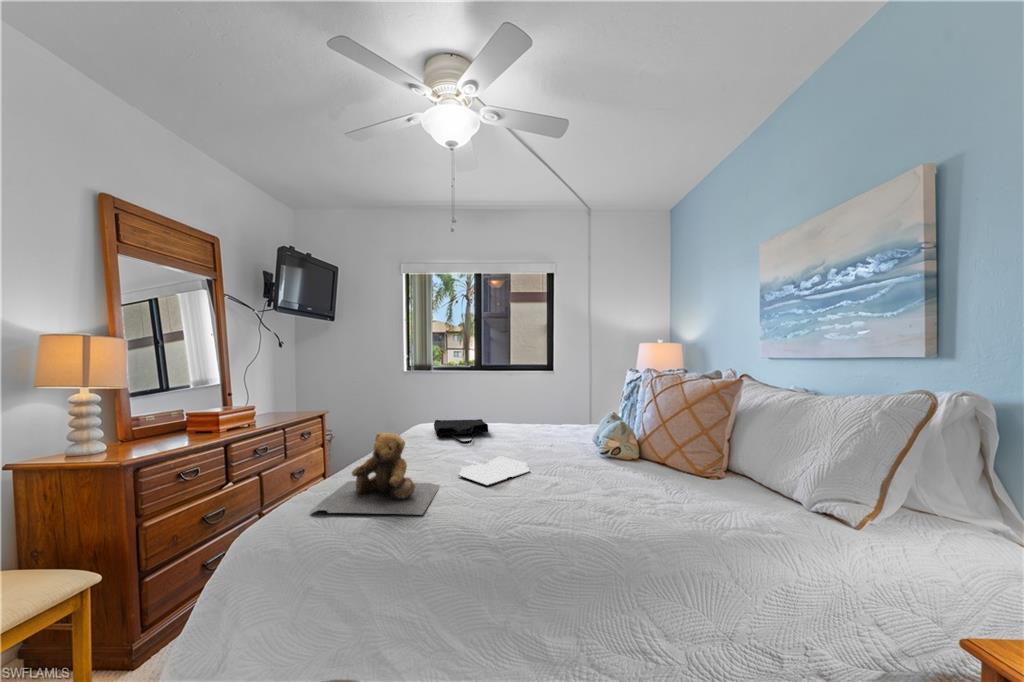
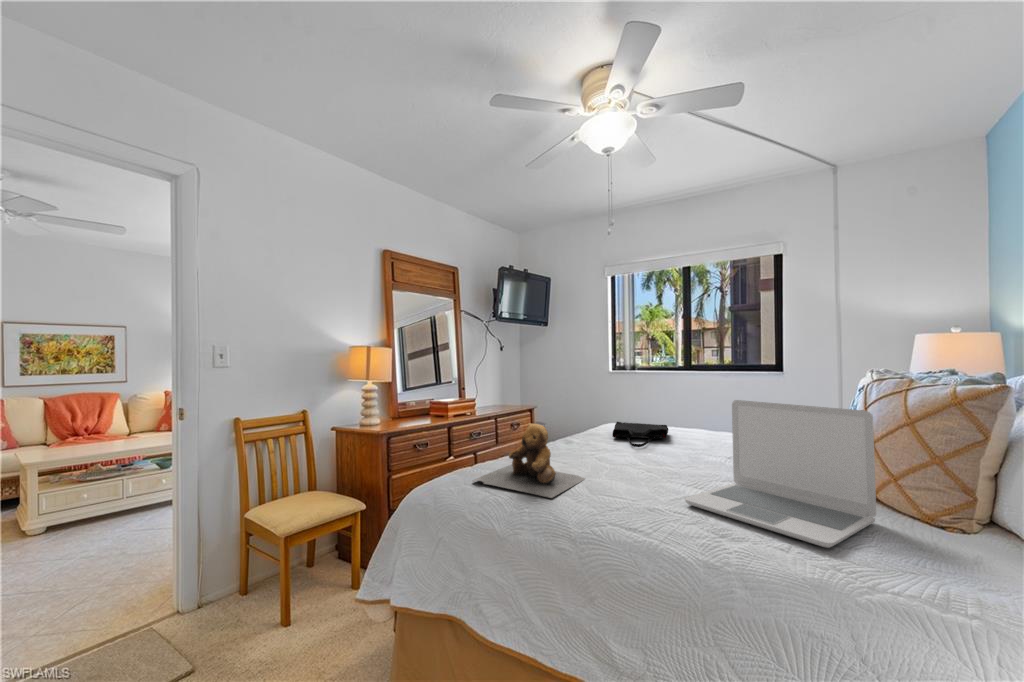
laptop: none [548,395,679,512] -> present [685,400,876,548]
book: present [458,456,530,486] -> none [606,459,685,486]

